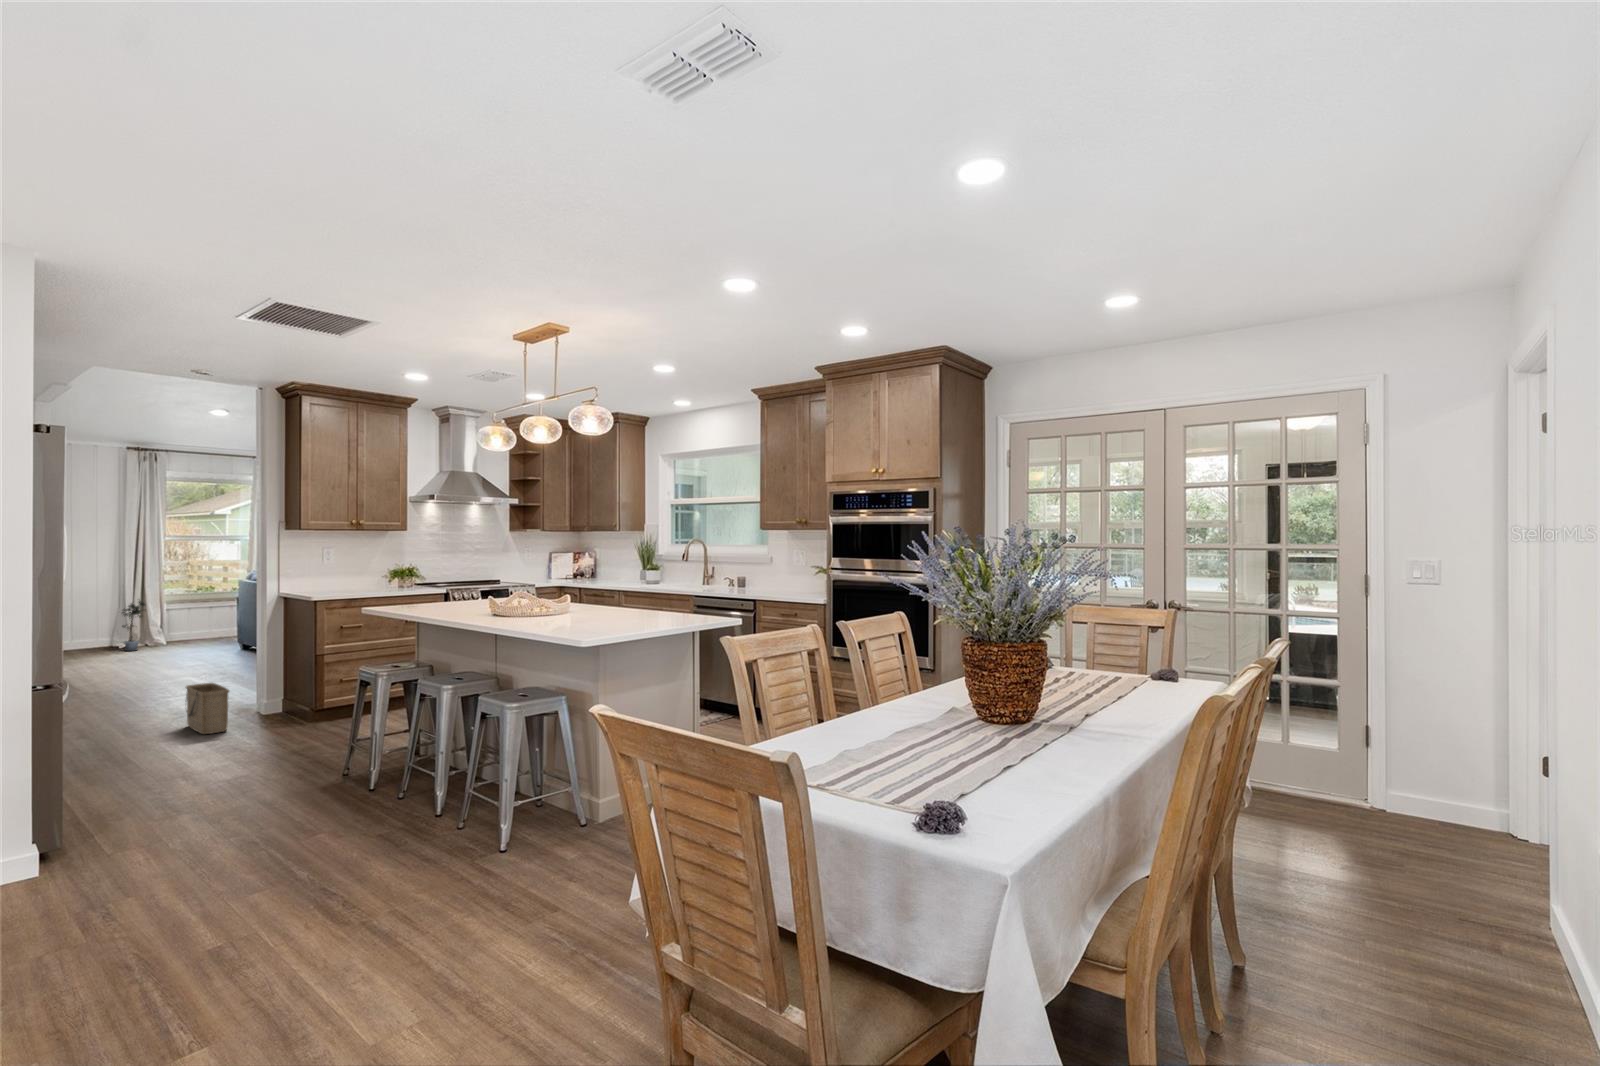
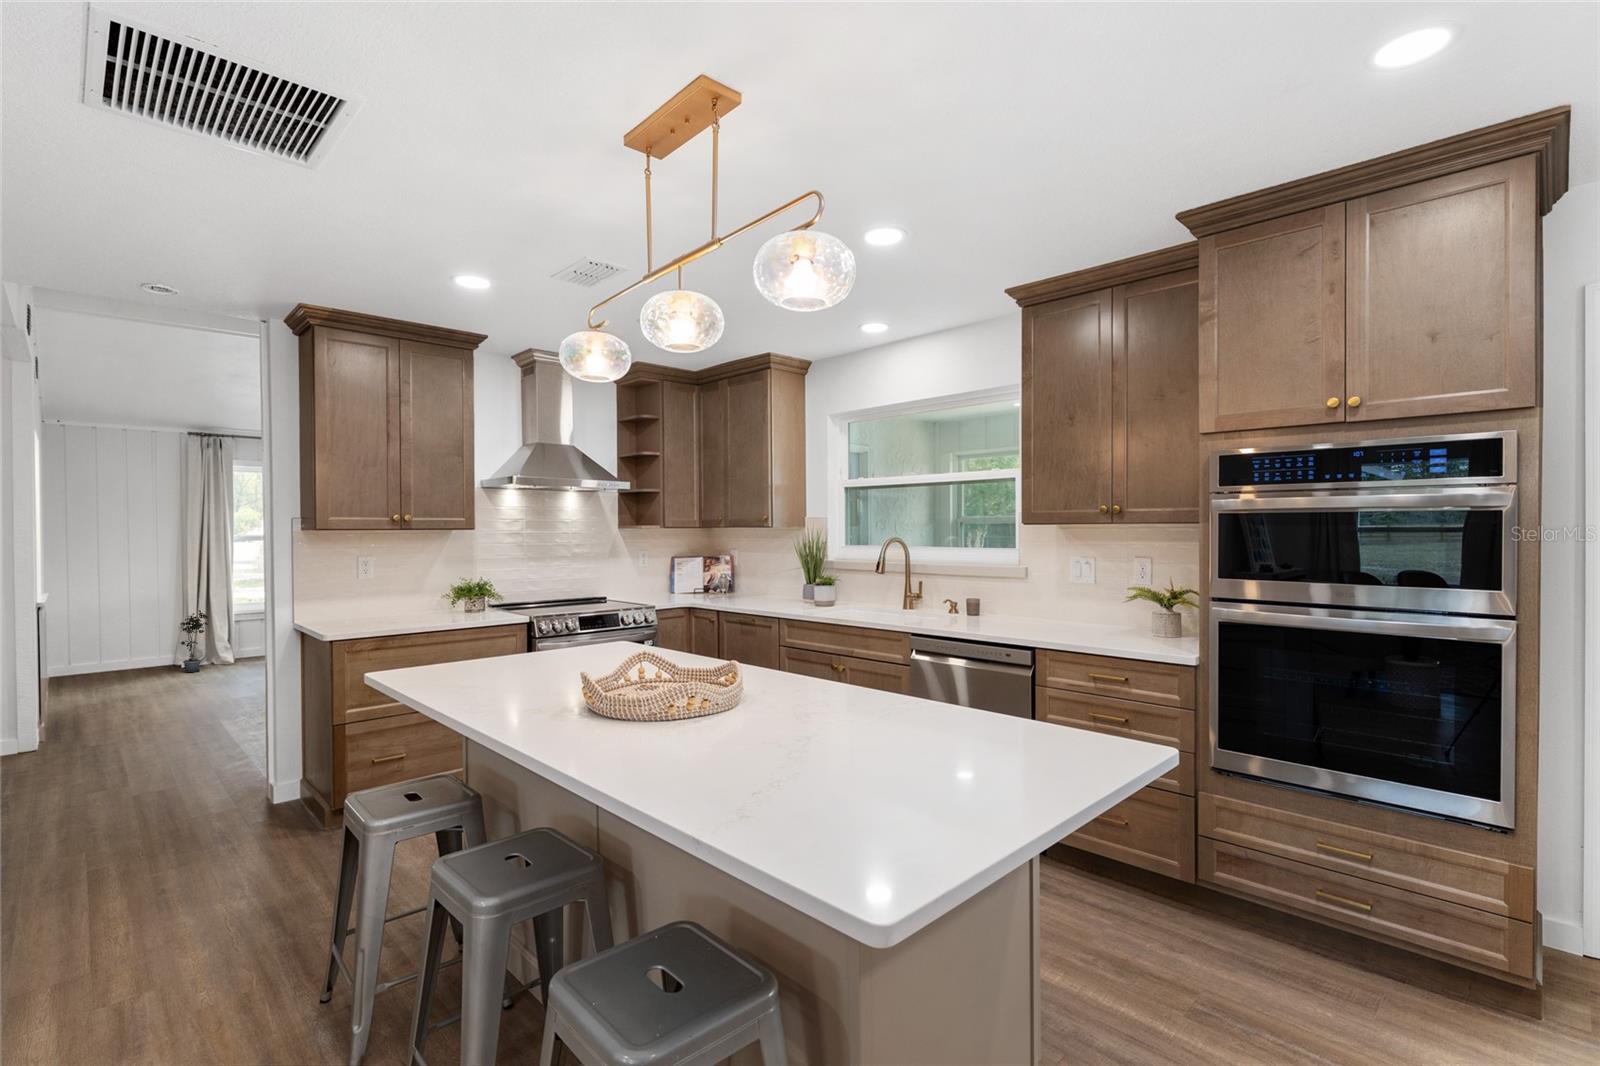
basket: present [186,683,229,734] -> none [141,764,202,857]

